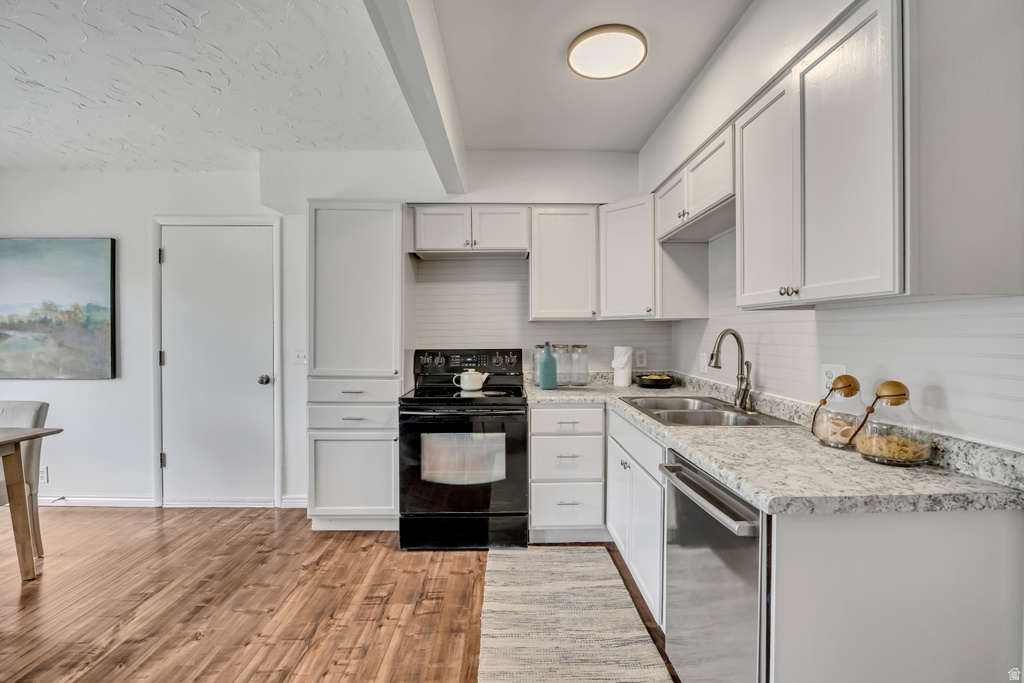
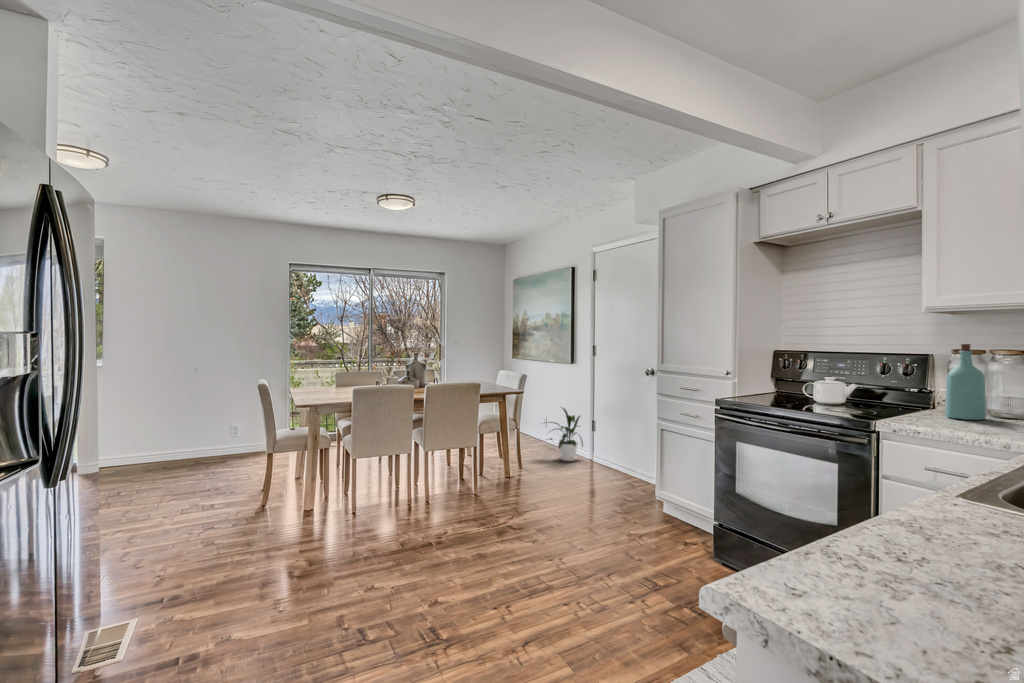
house plant: none [62,448,145,523] -> present [551,407,583,461]

